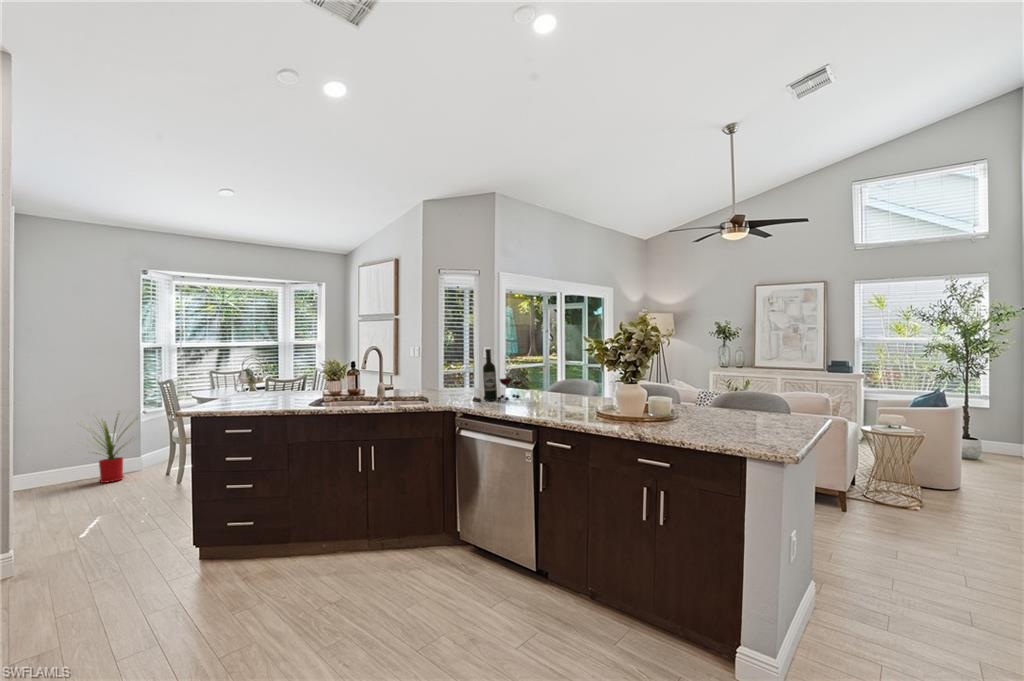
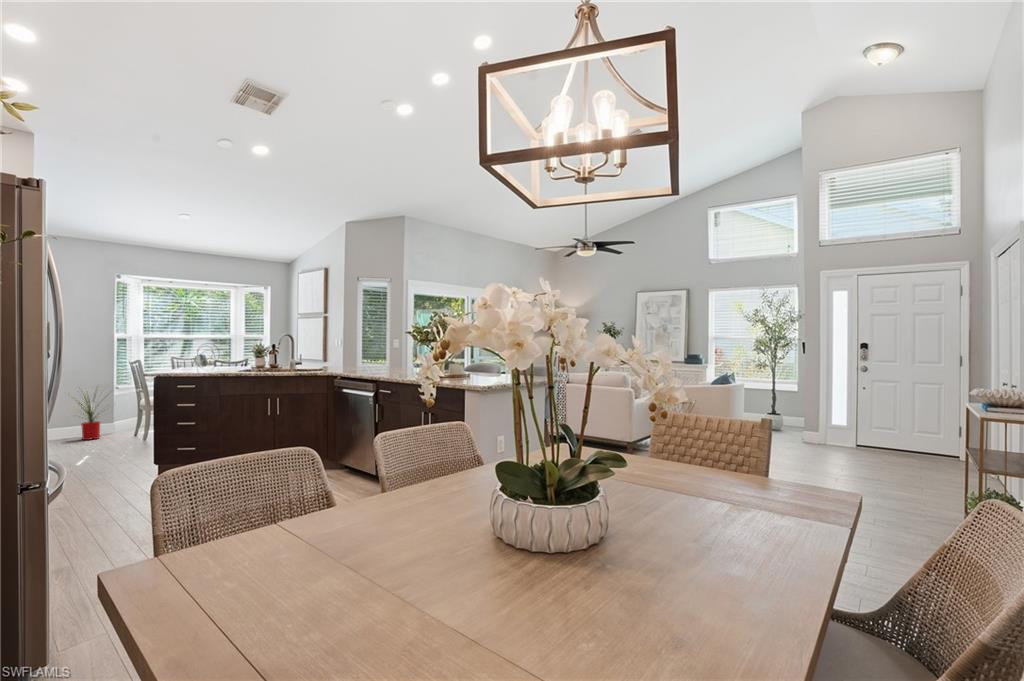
wine bottle: present [473,349,522,402] -> none [351,335,385,371]

